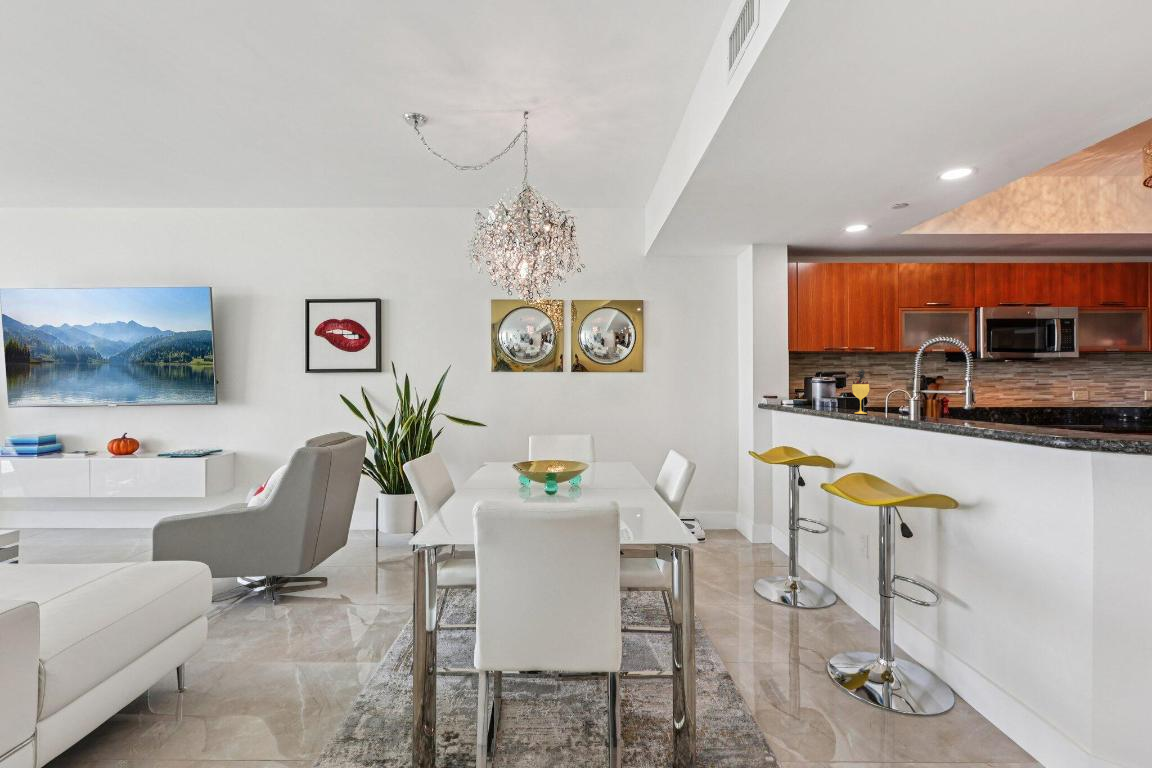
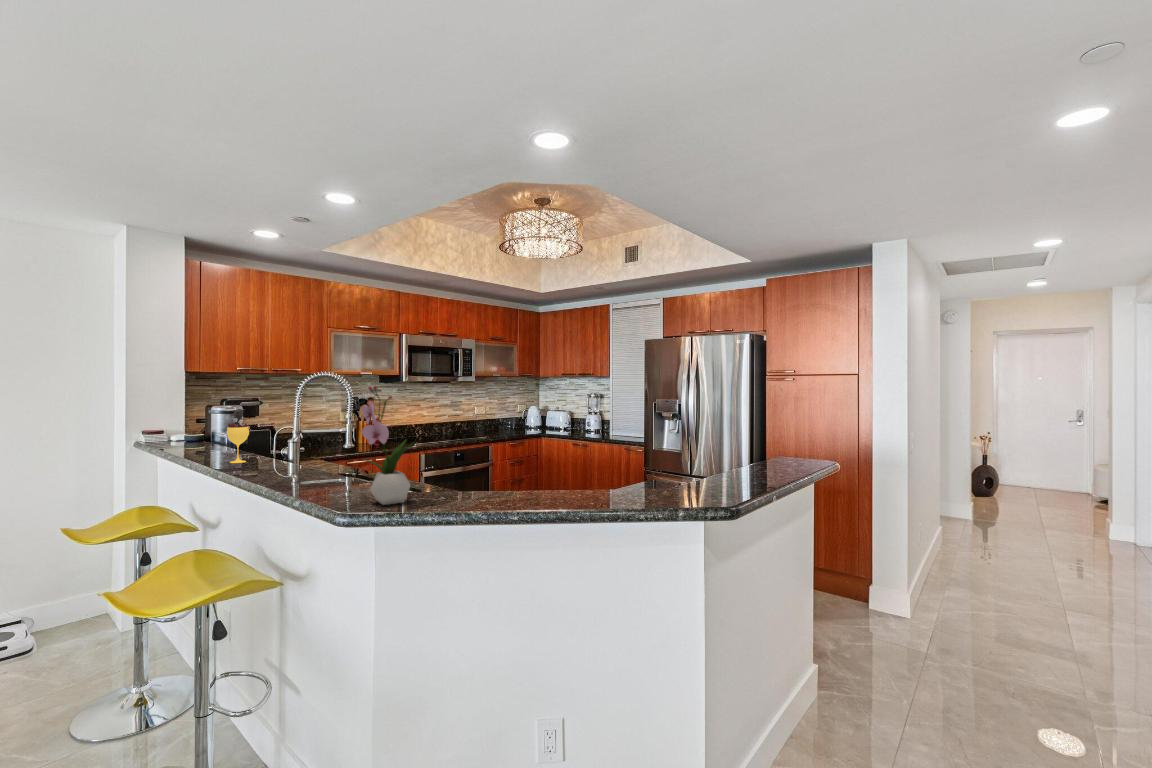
flower arrangement: none [1043,322,1116,435] -> present [362,386,415,505]

